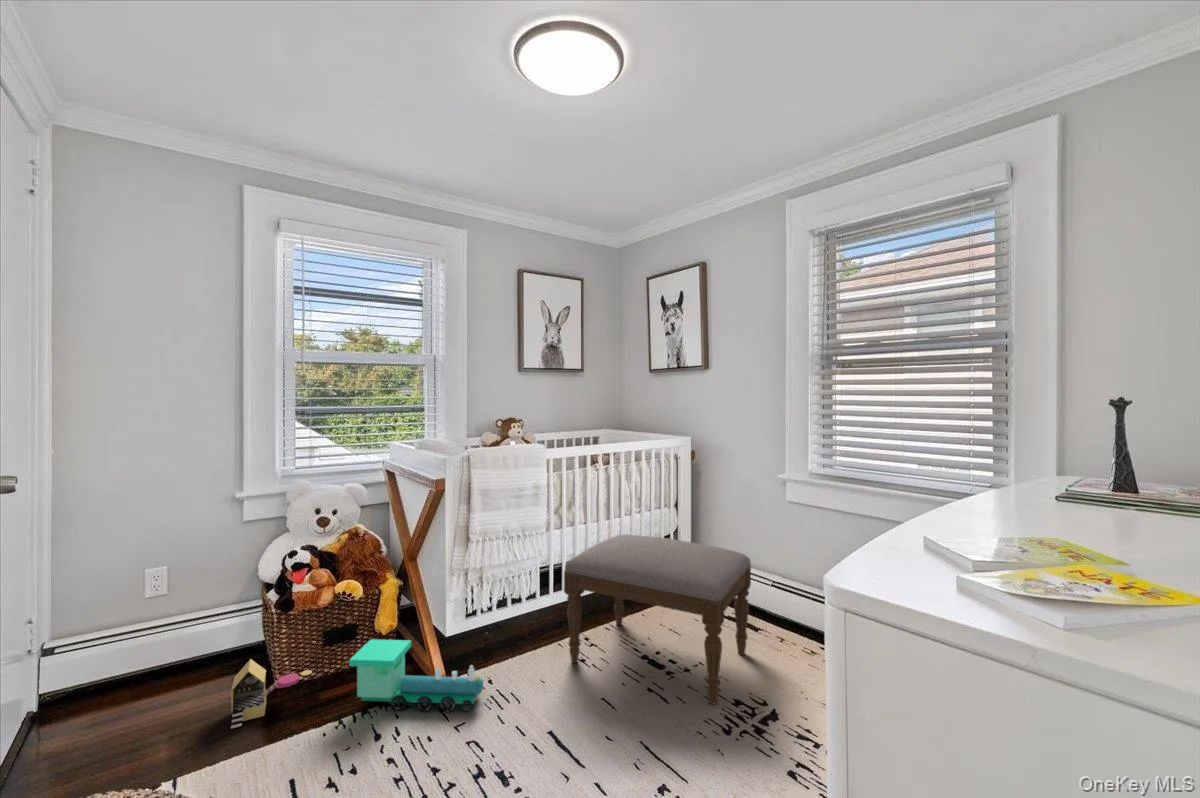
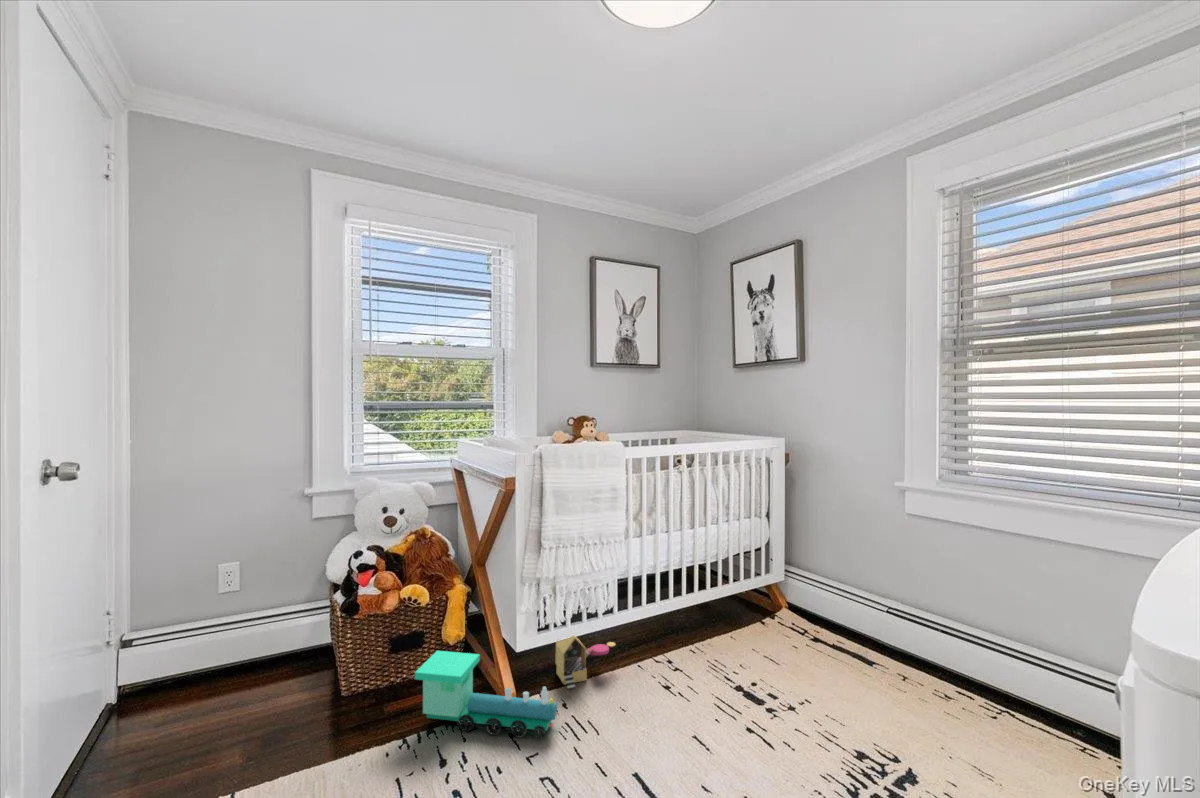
ottoman: present [564,534,751,704] -> none [646,546,866,753]
toy house: present [231,659,312,728] -> present [555,636,615,688]

